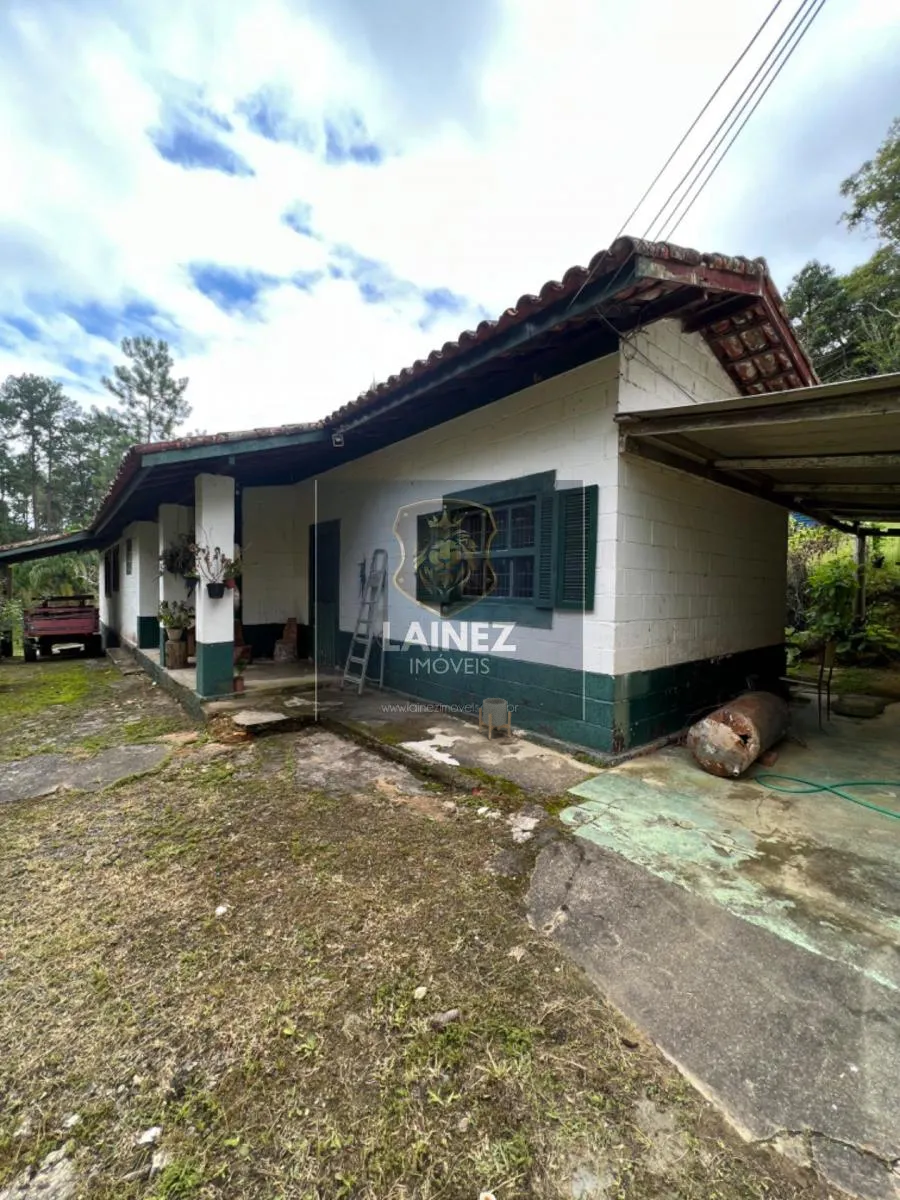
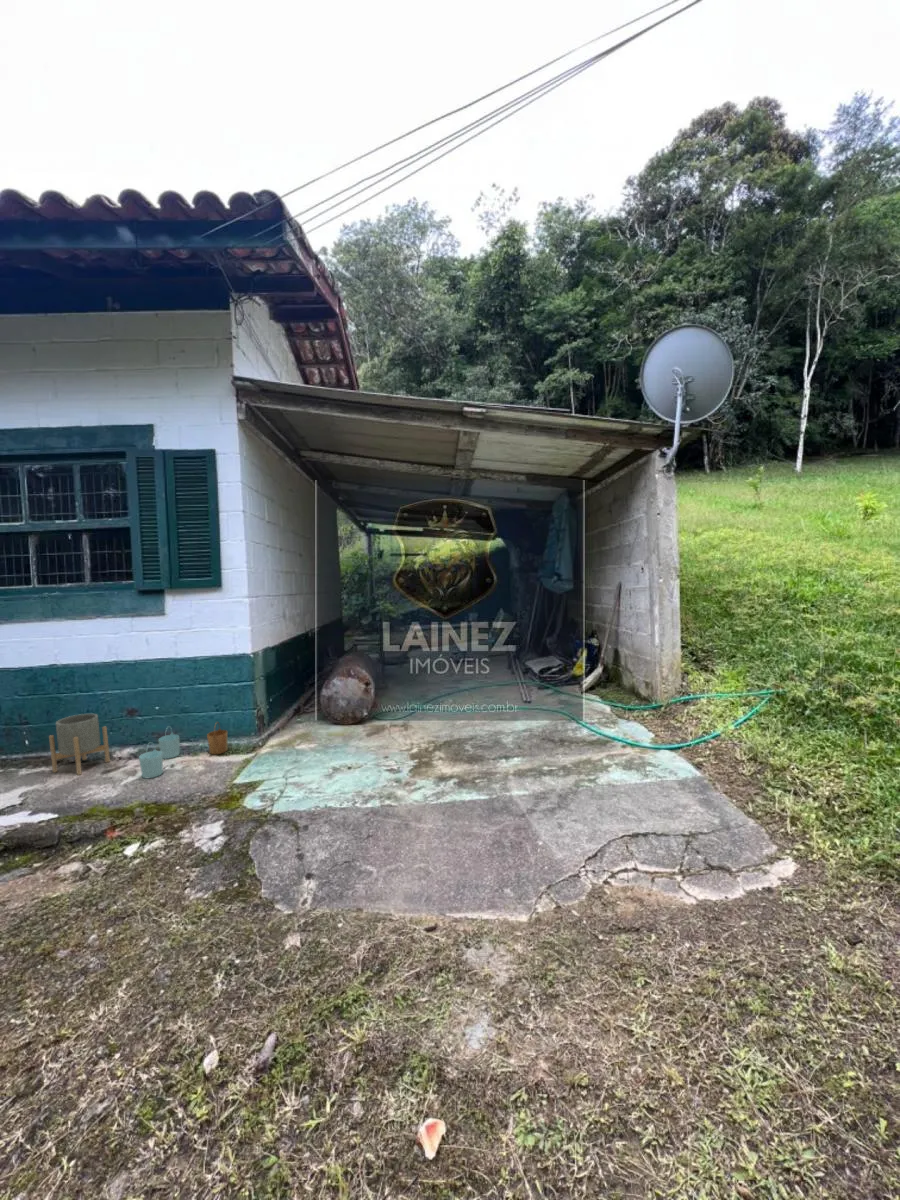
bucket: none [518,725,587,762] -> present [139,729,228,778]

